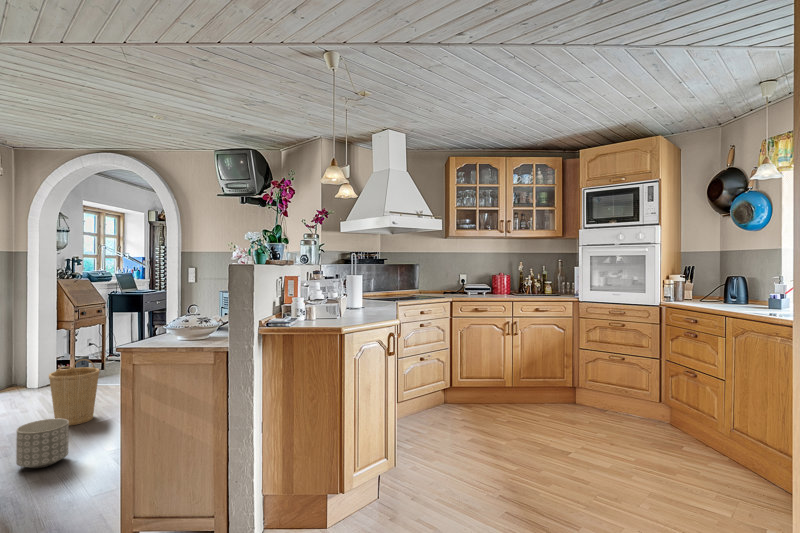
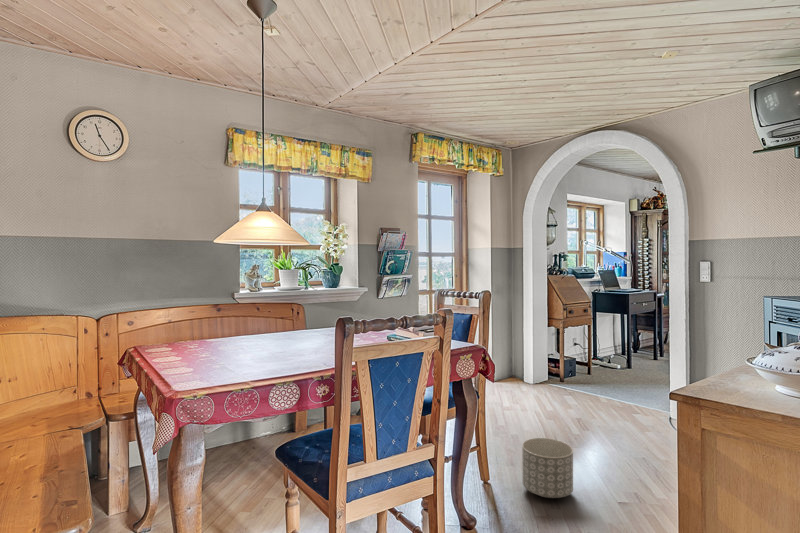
basket: present [49,359,100,426] -> none [547,368,597,444]

